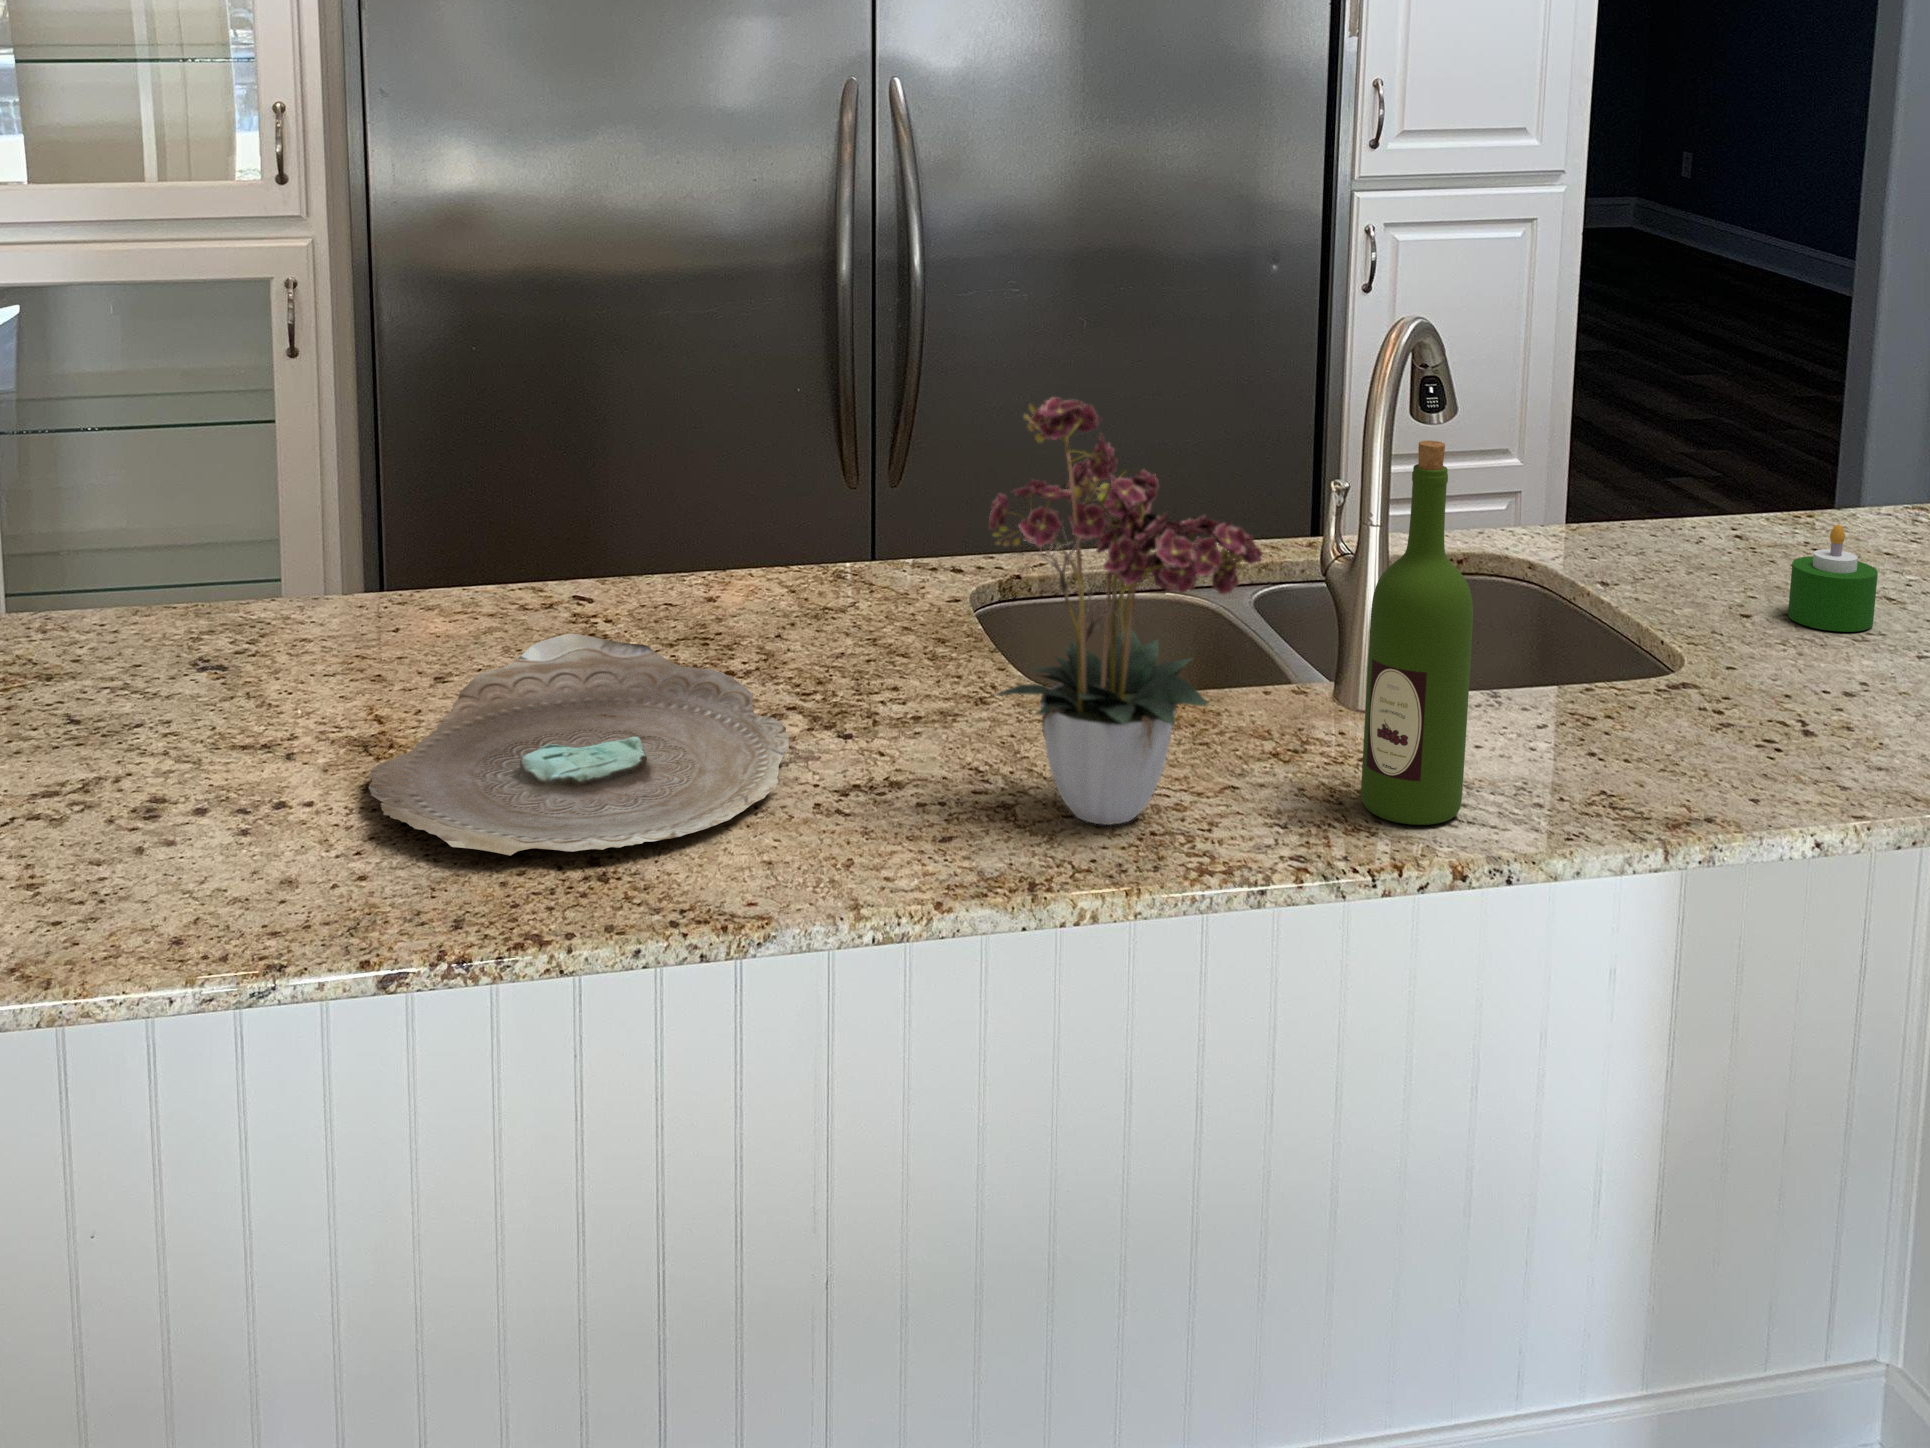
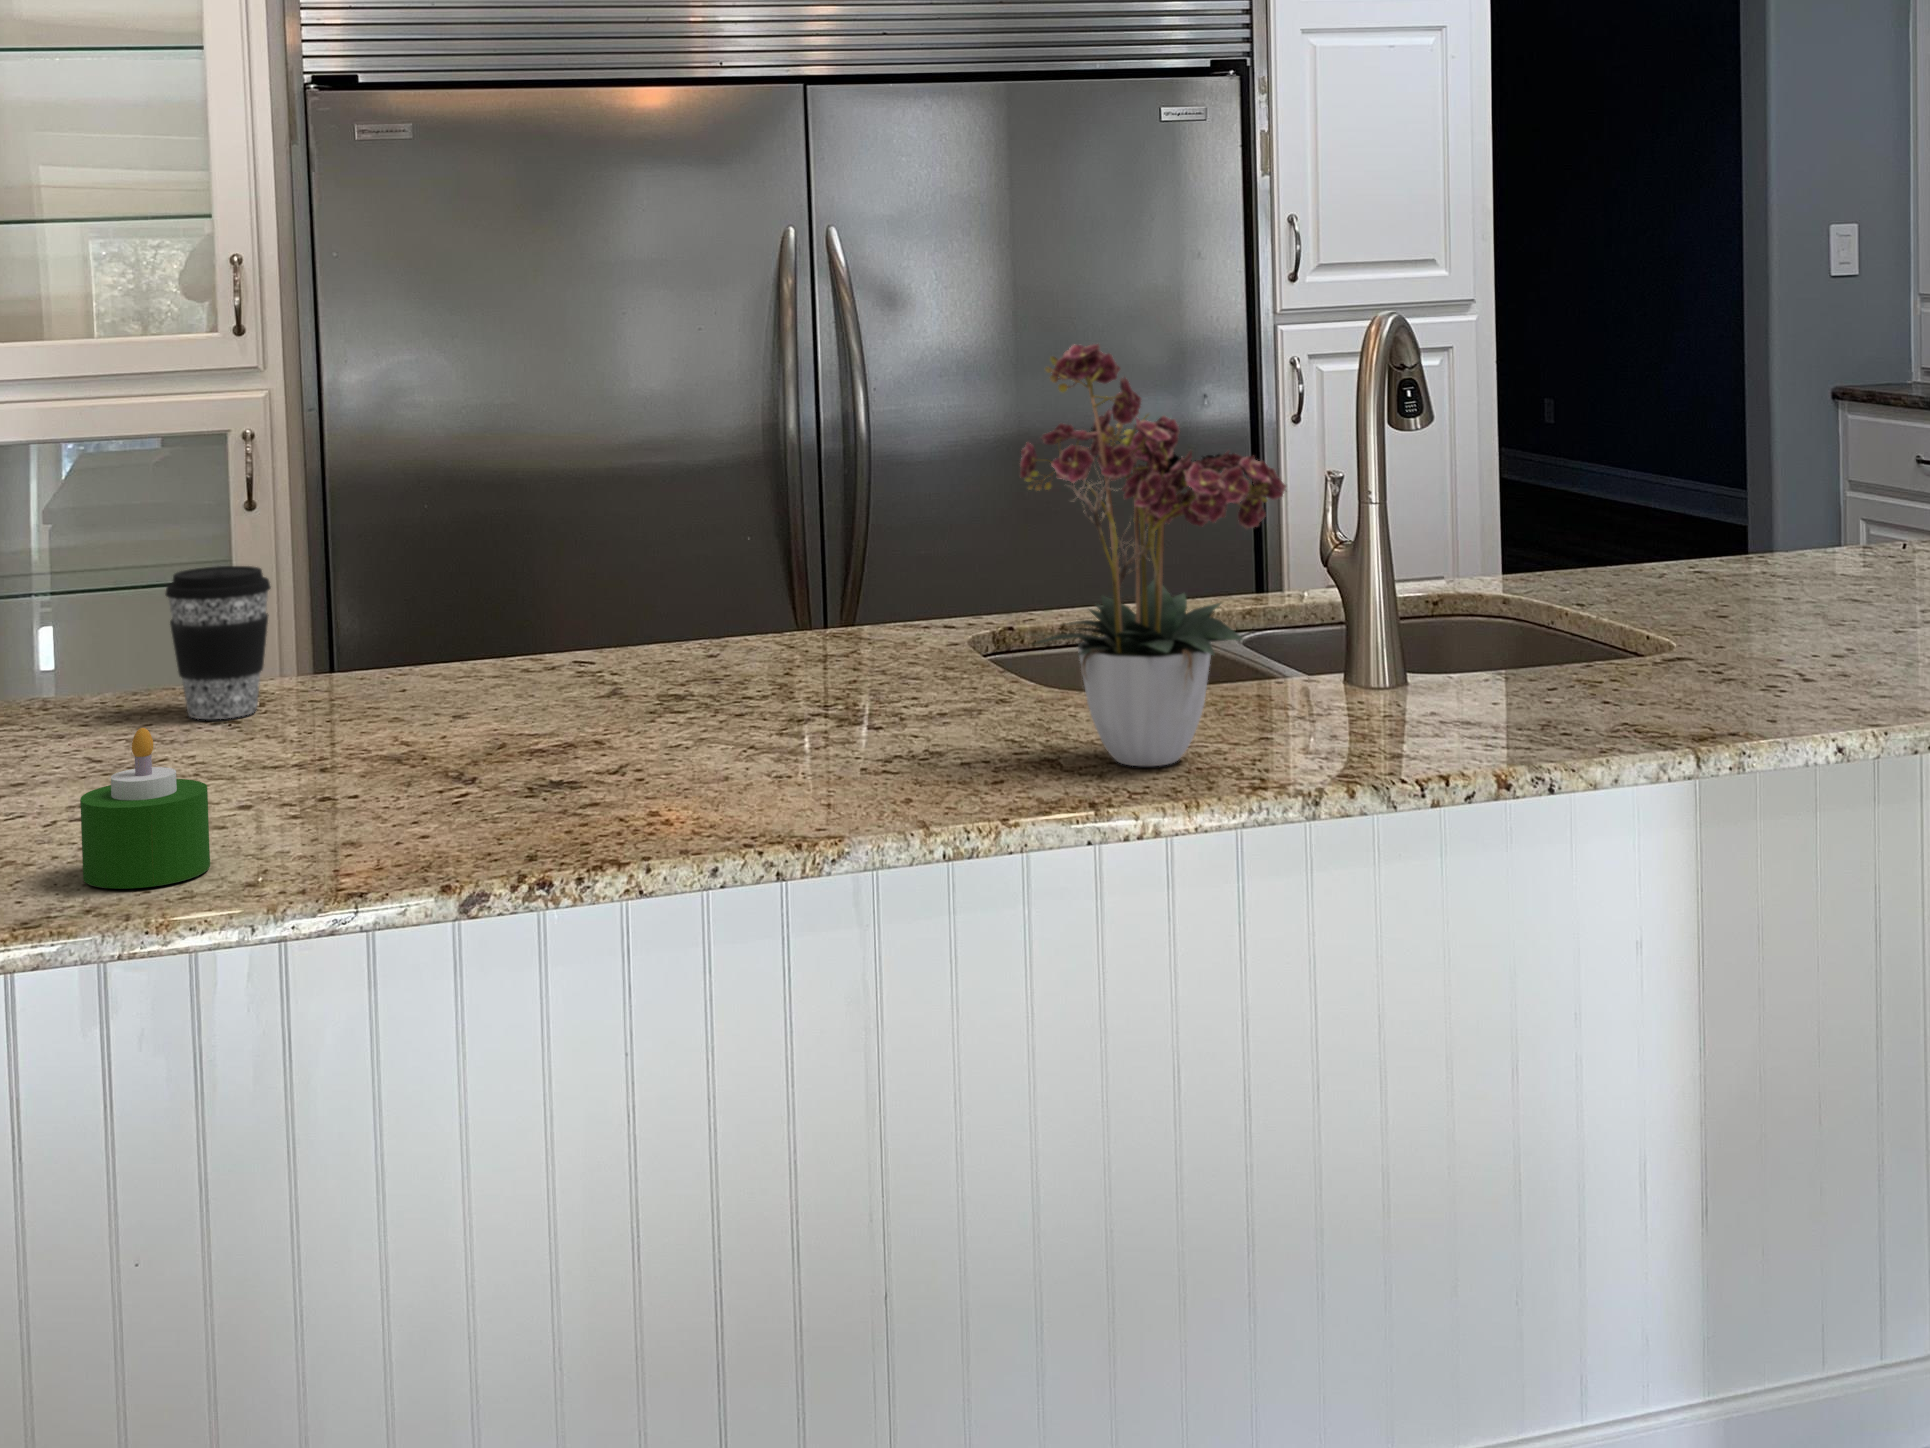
wine bottle: present [1361,441,1473,825] -> none [1392,374,1493,751]
coffee cup: none [151,511,257,668] -> present [166,566,271,719]
candle: present [1788,524,1878,632] -> present [80,728,210,889]
decorative bowl: present [369,634,789,855] -> none [411,655,825,809]

